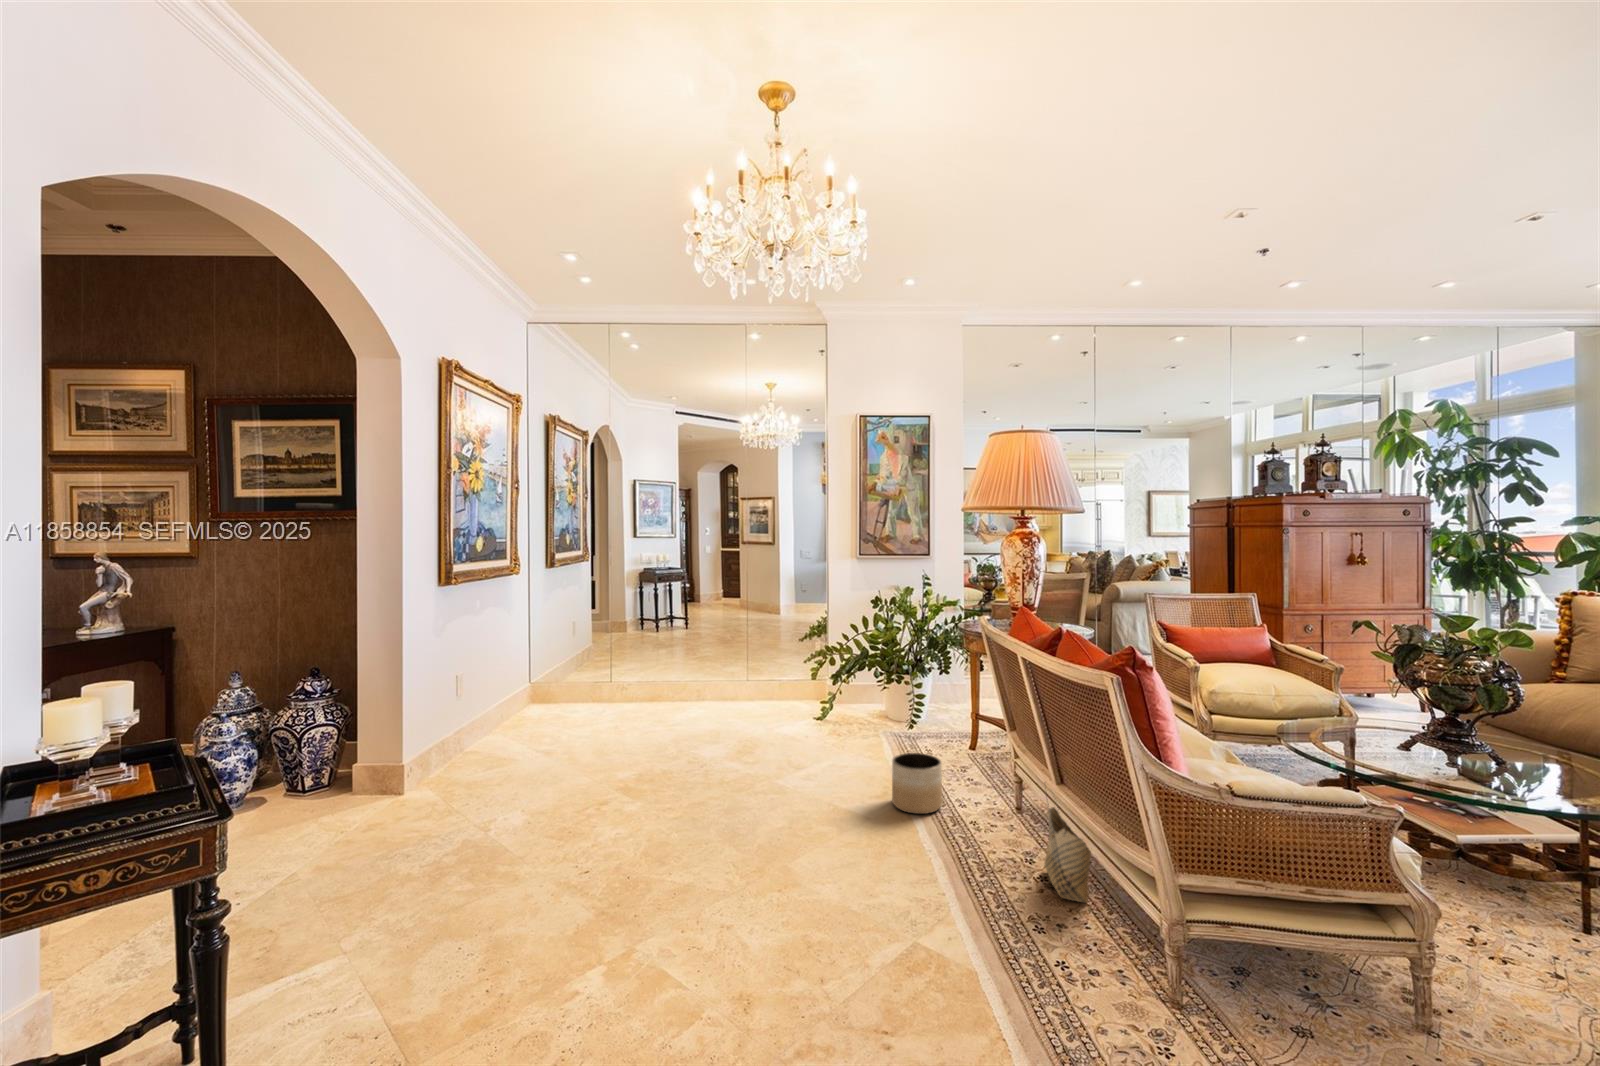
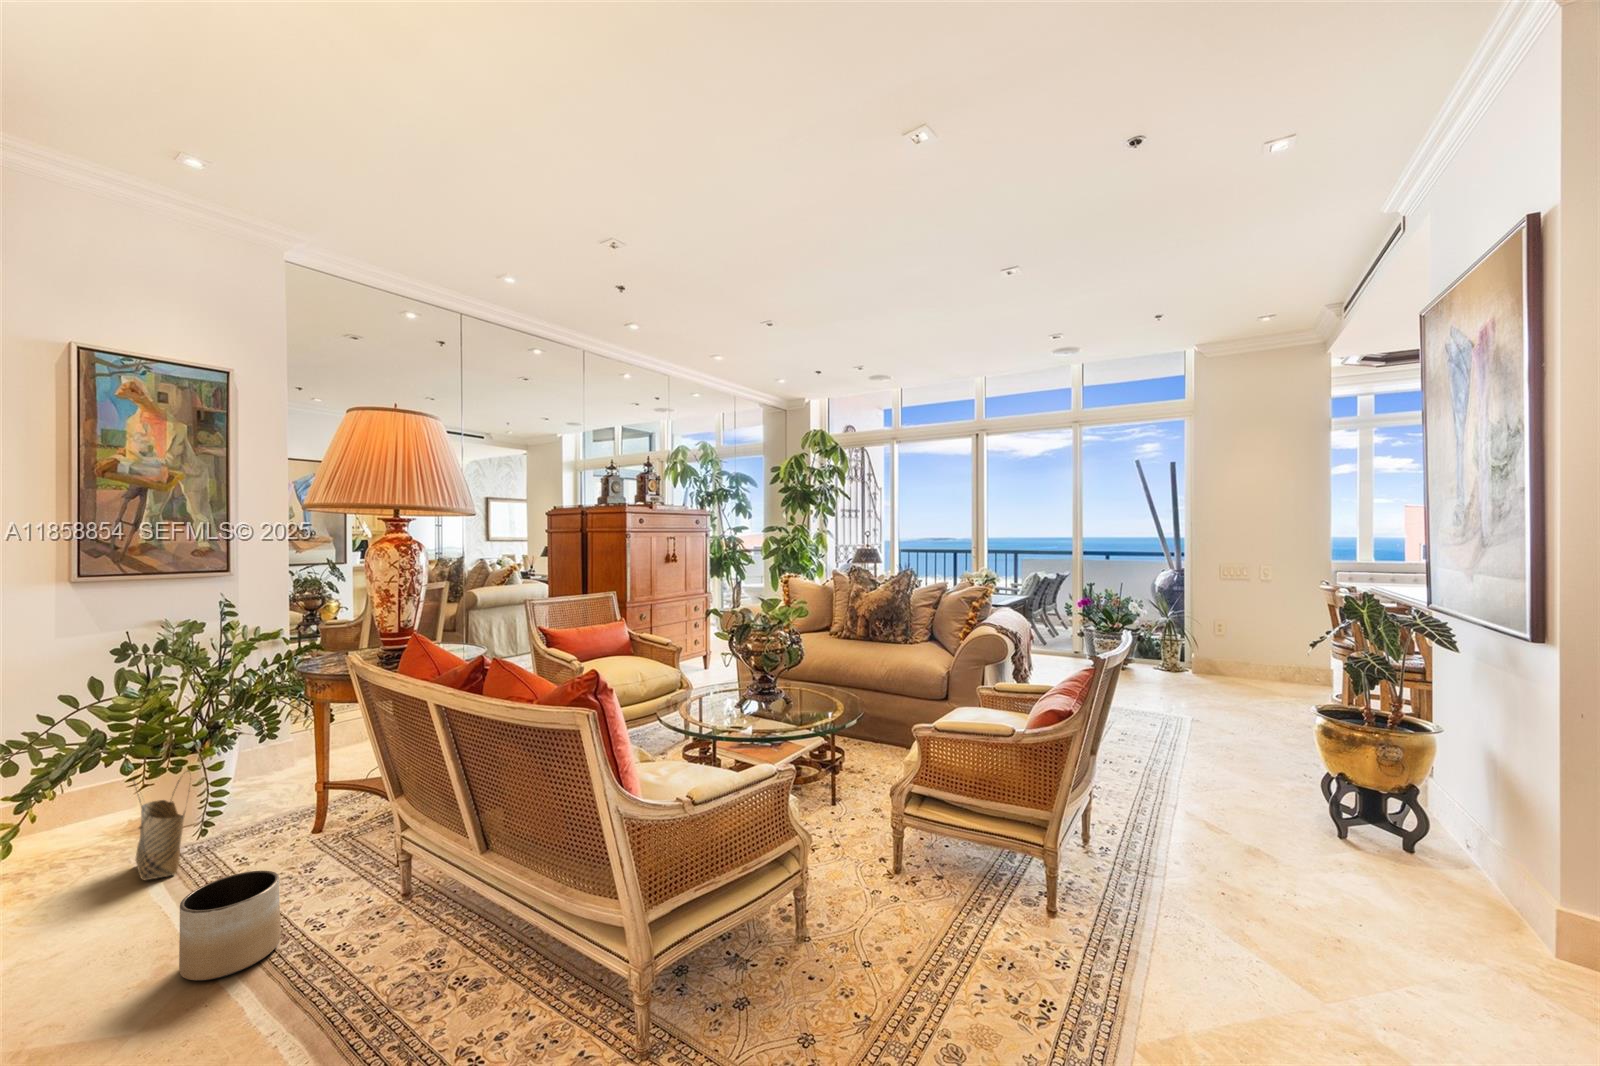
woven basket: present [1044,807,1091,902] -> present [132,771,189,880]

